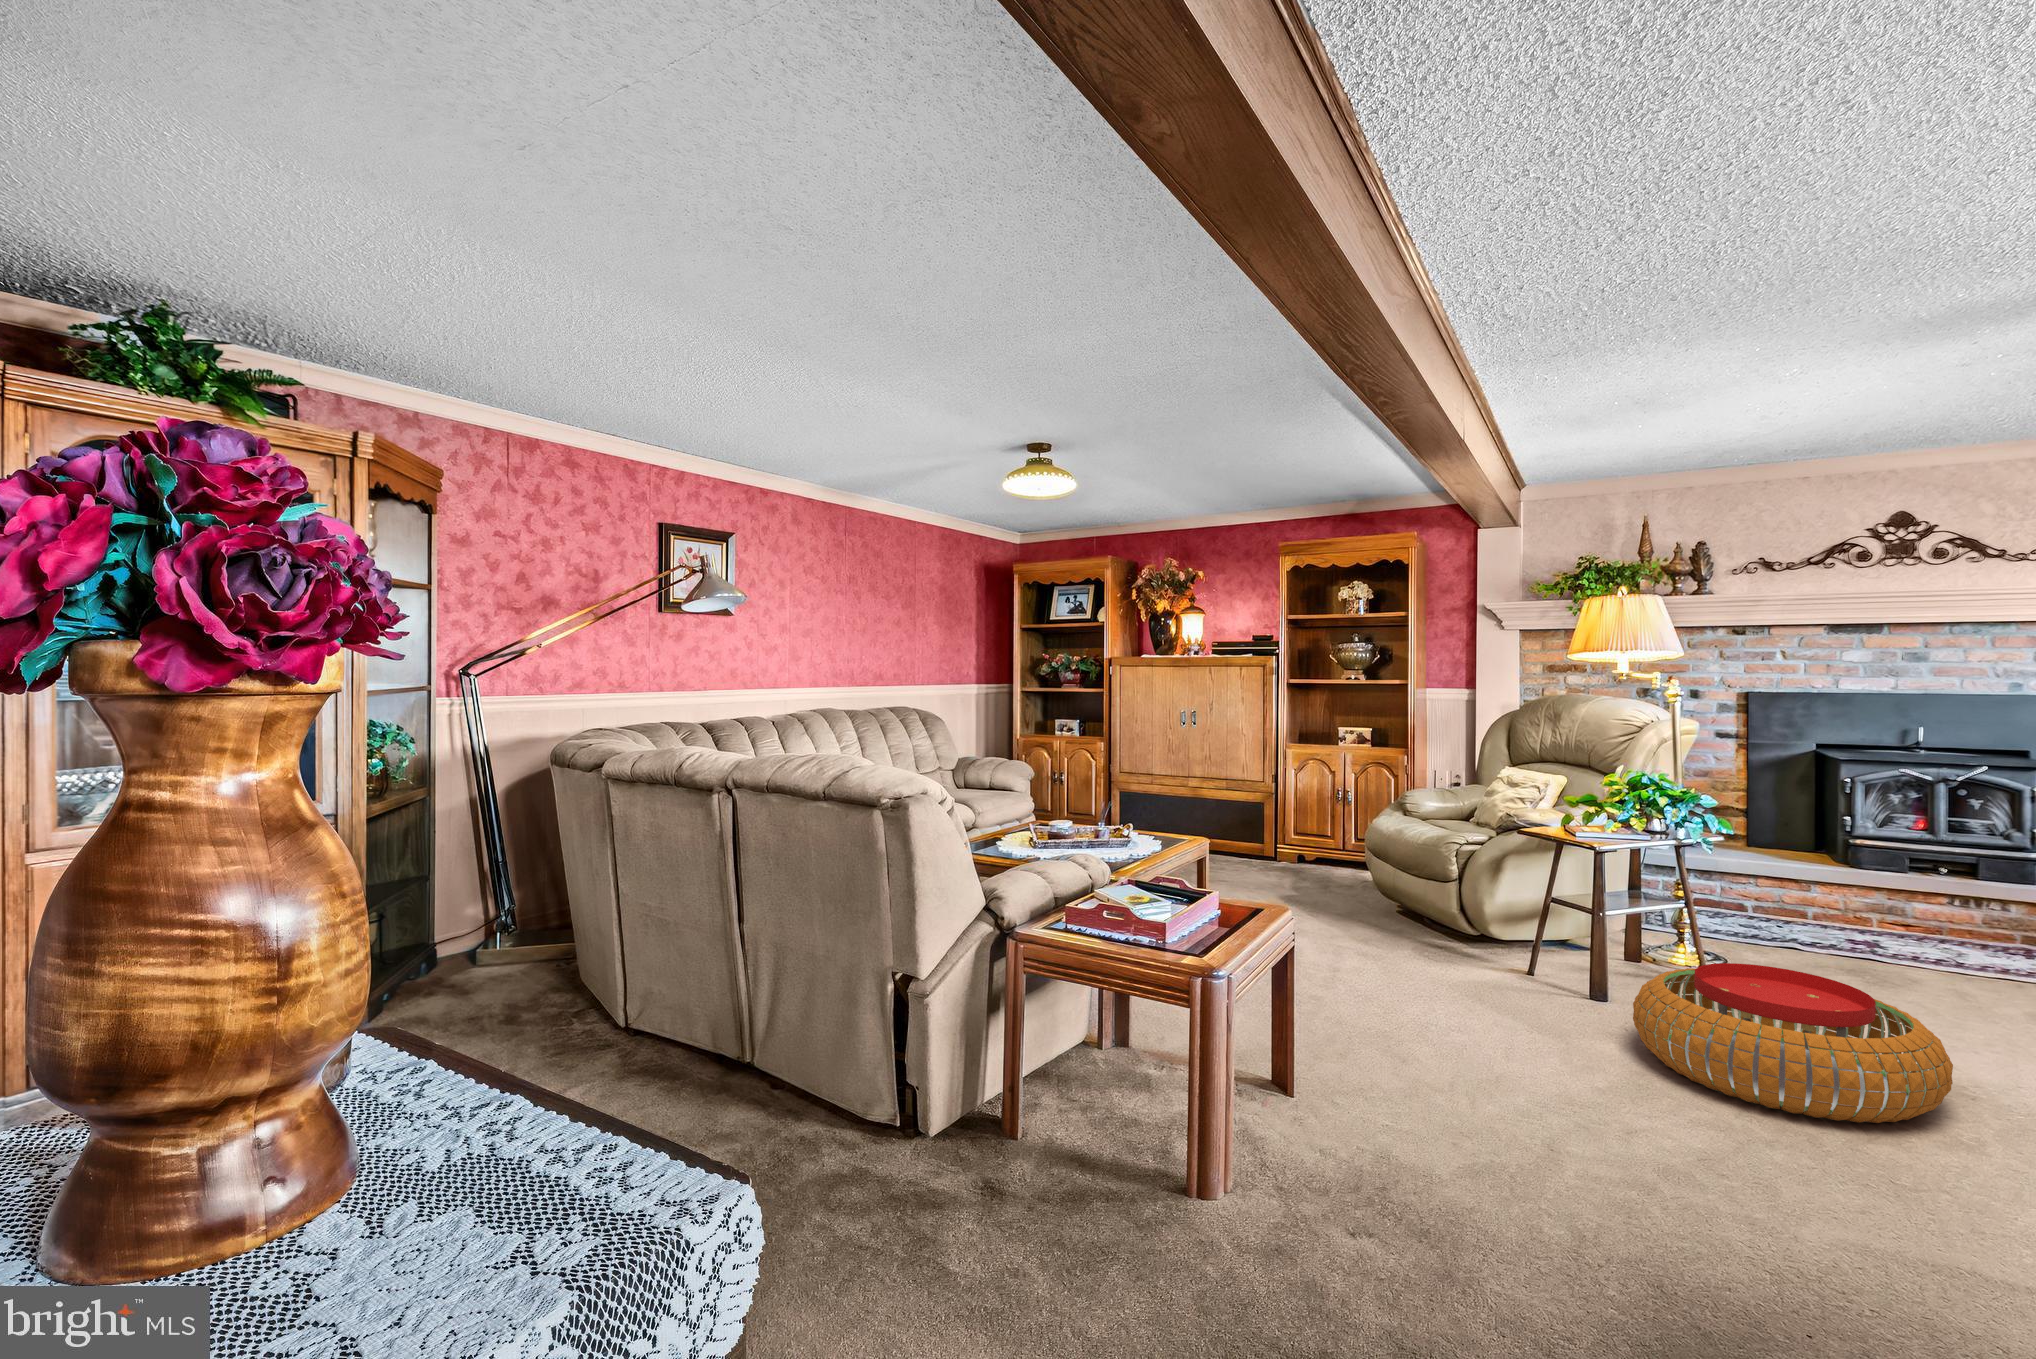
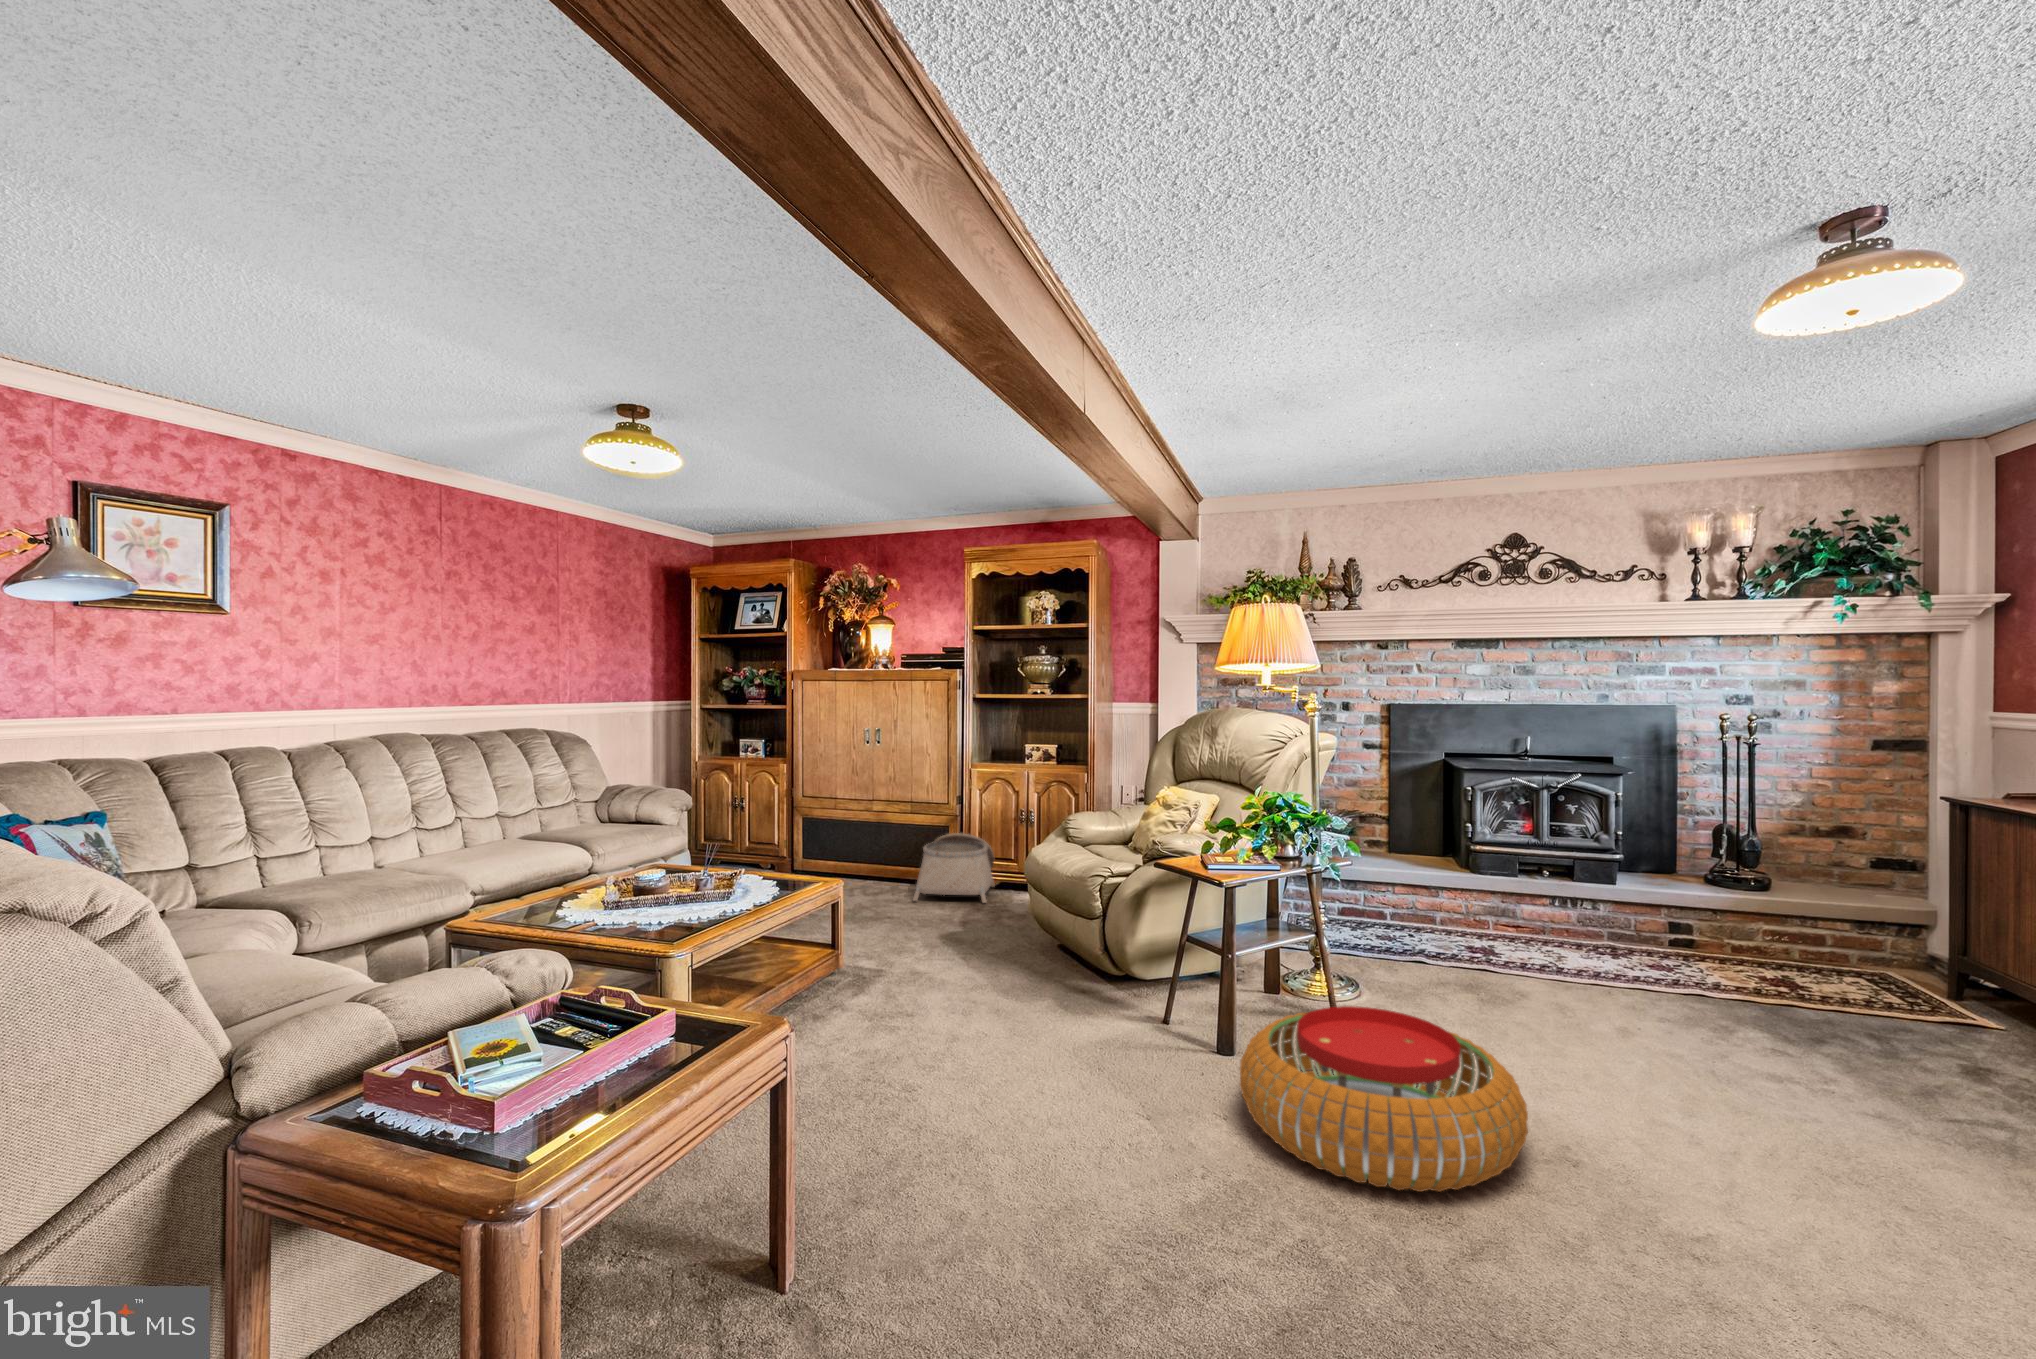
basket: none [1240,809,1313,874] -> present [913,833,995,903]

